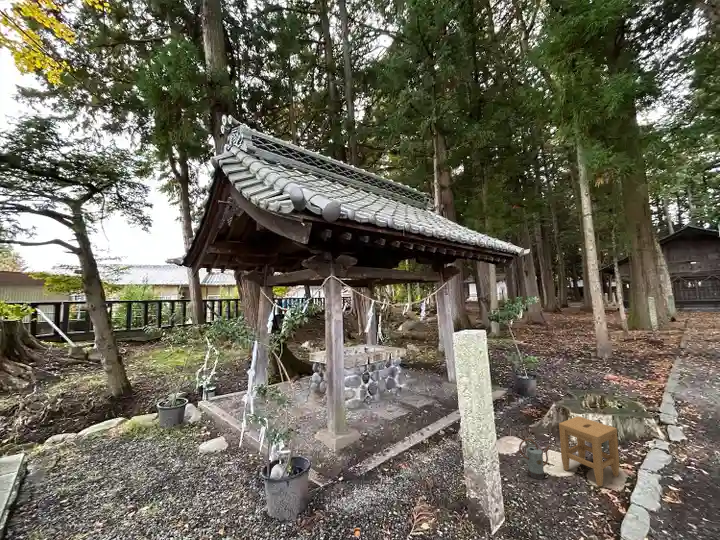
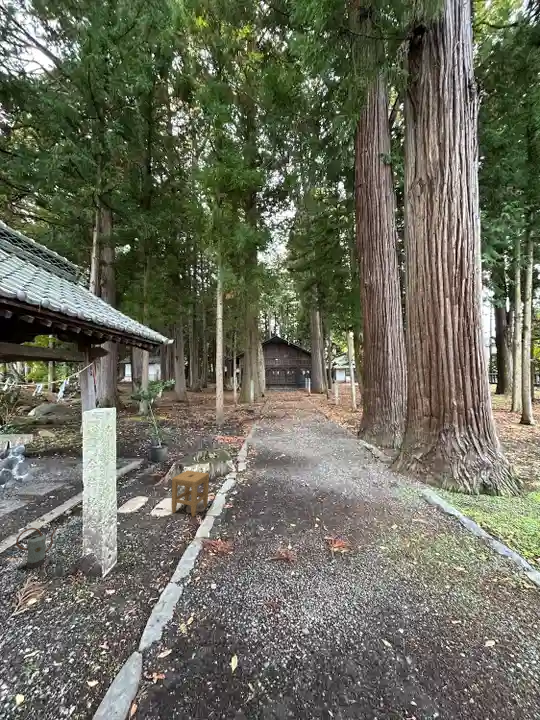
watering can: present [519,439,550,479] -> present [16,528,57,568]

